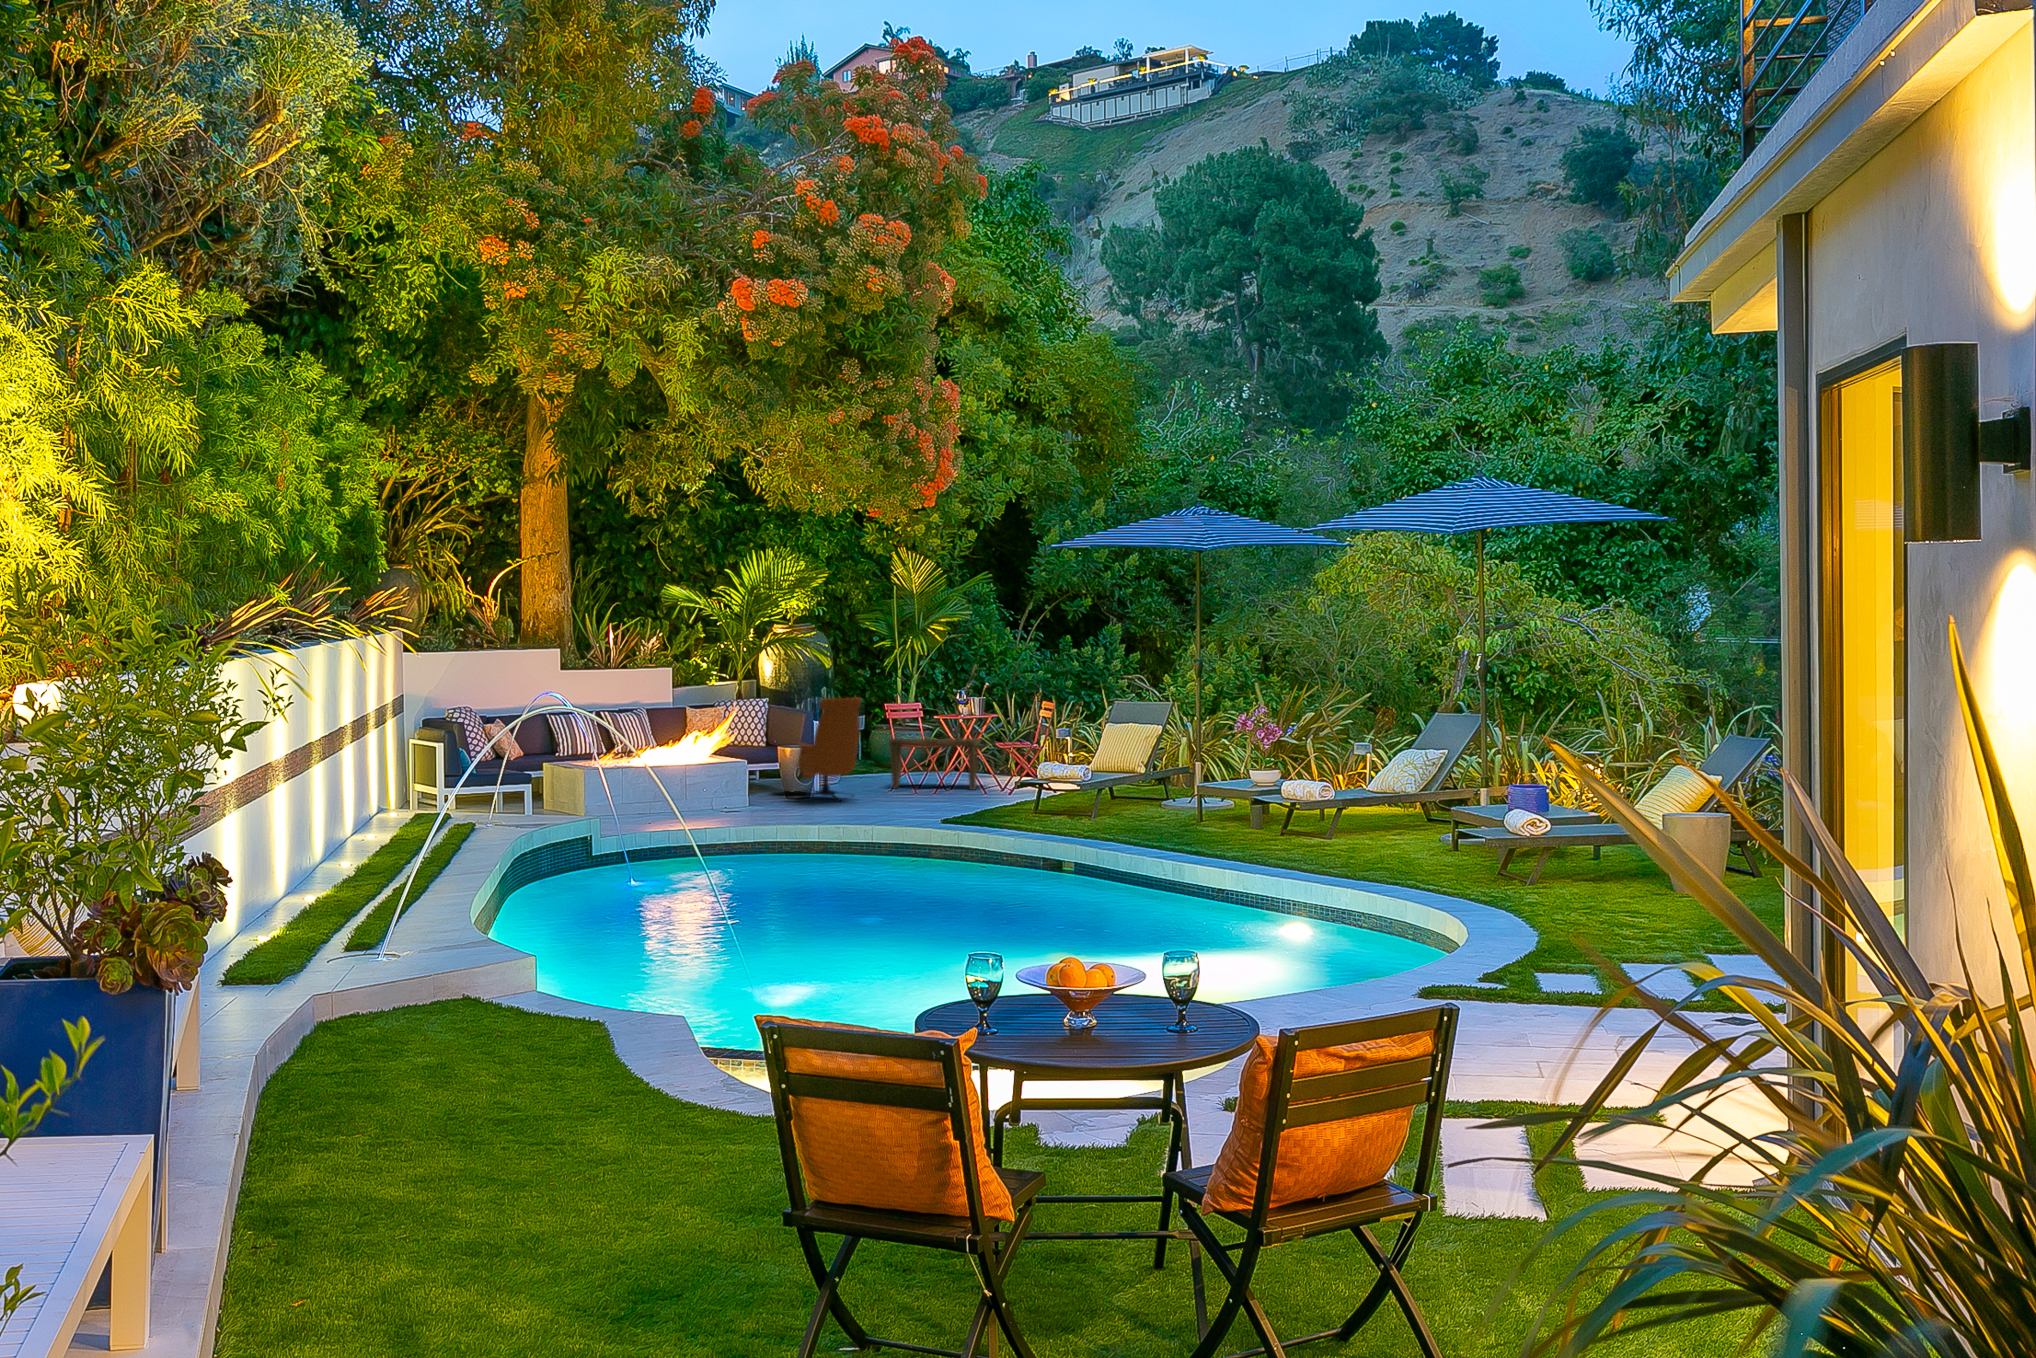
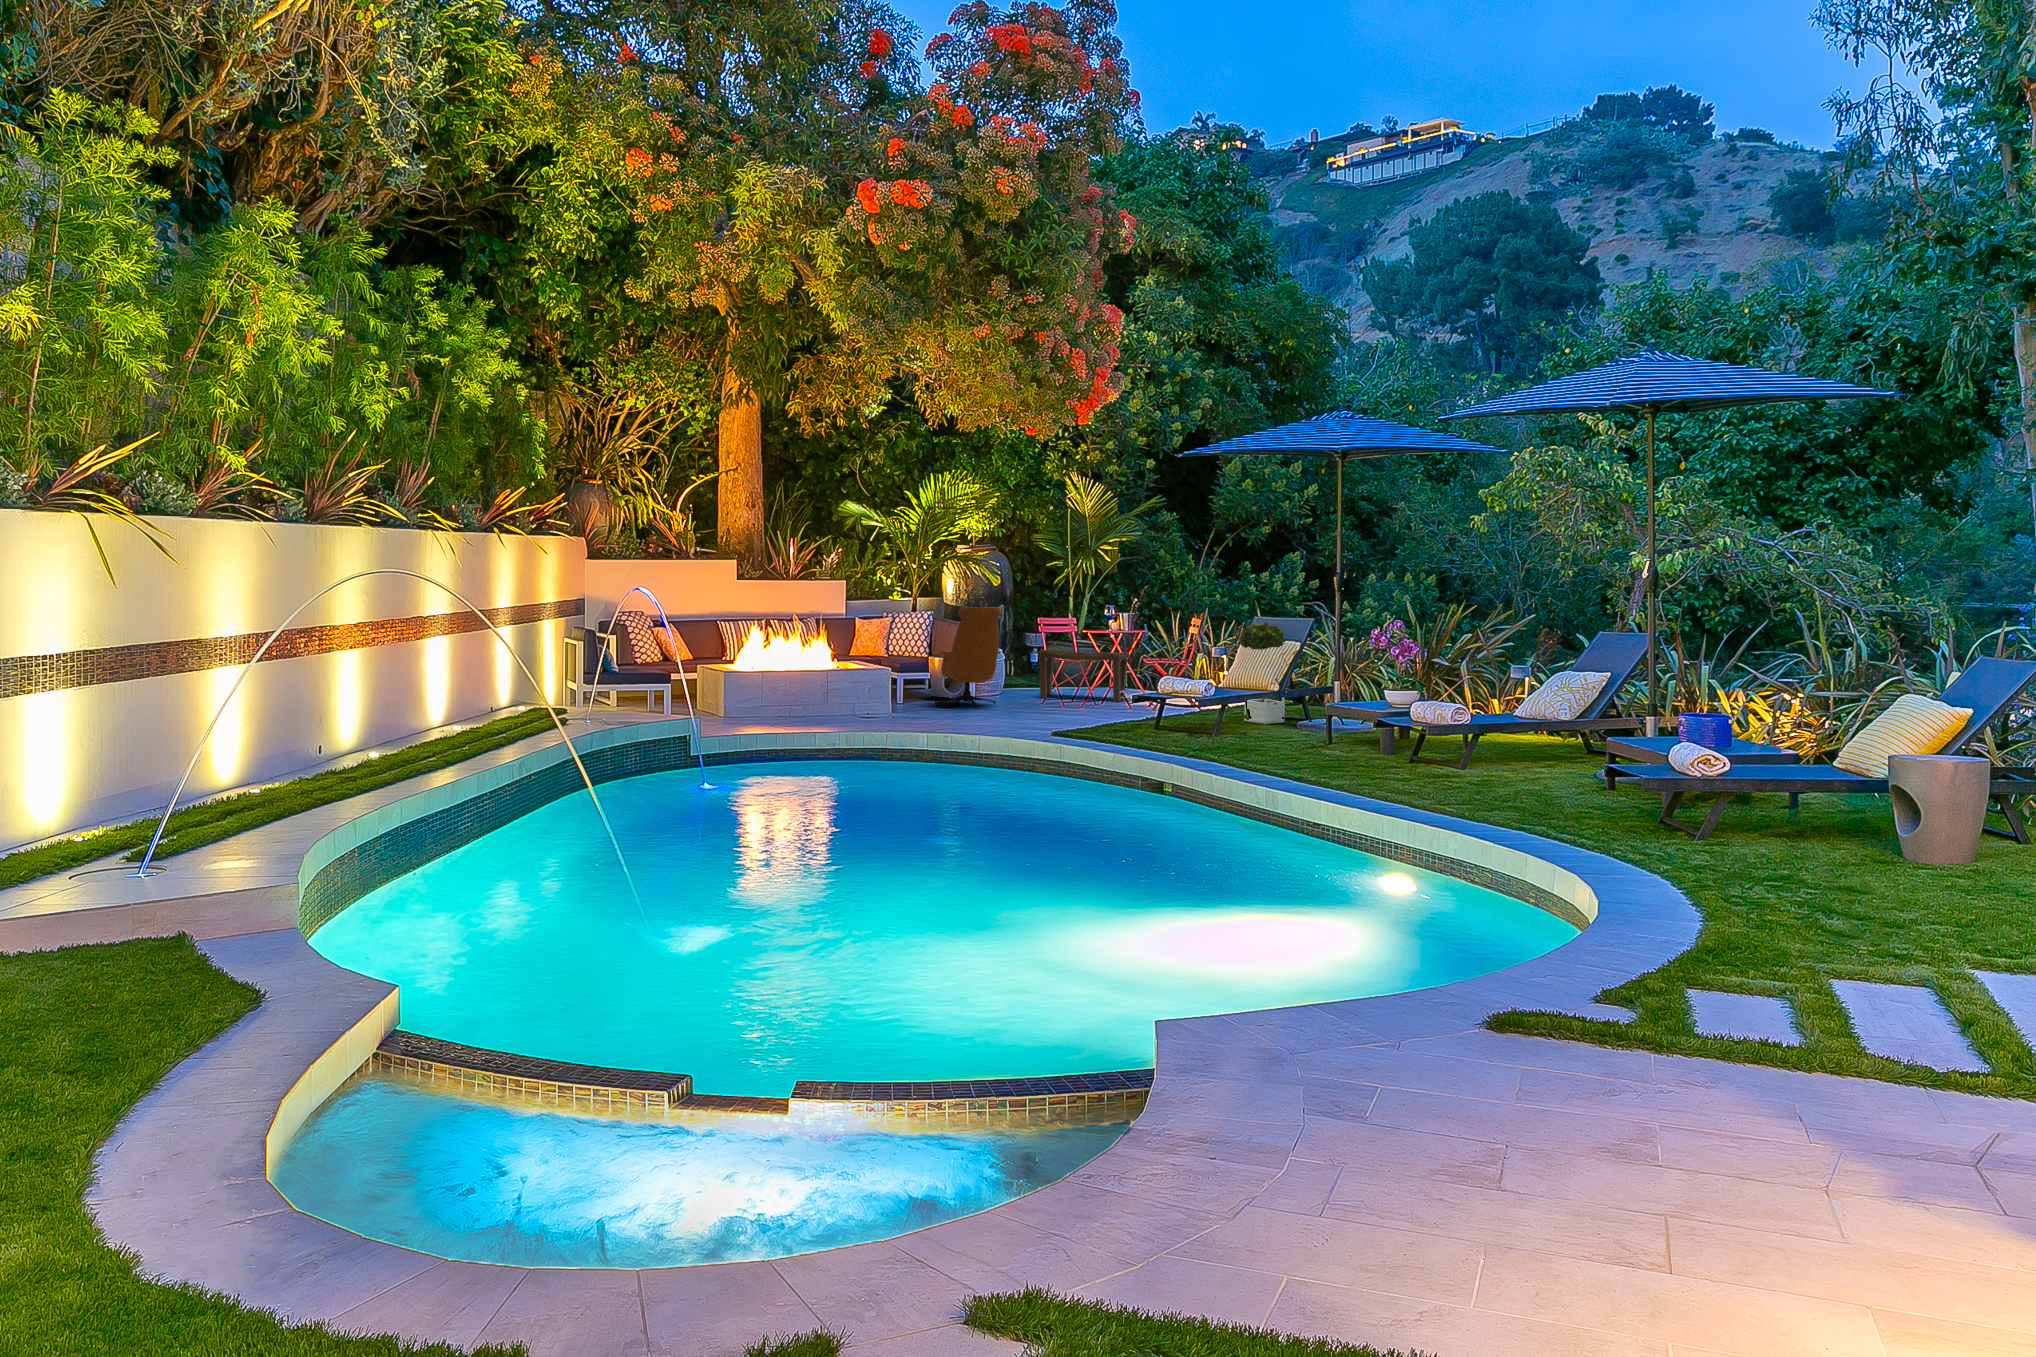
potted tree: none [1104,706,1149,807] -> present [1239,622,1286,724]

